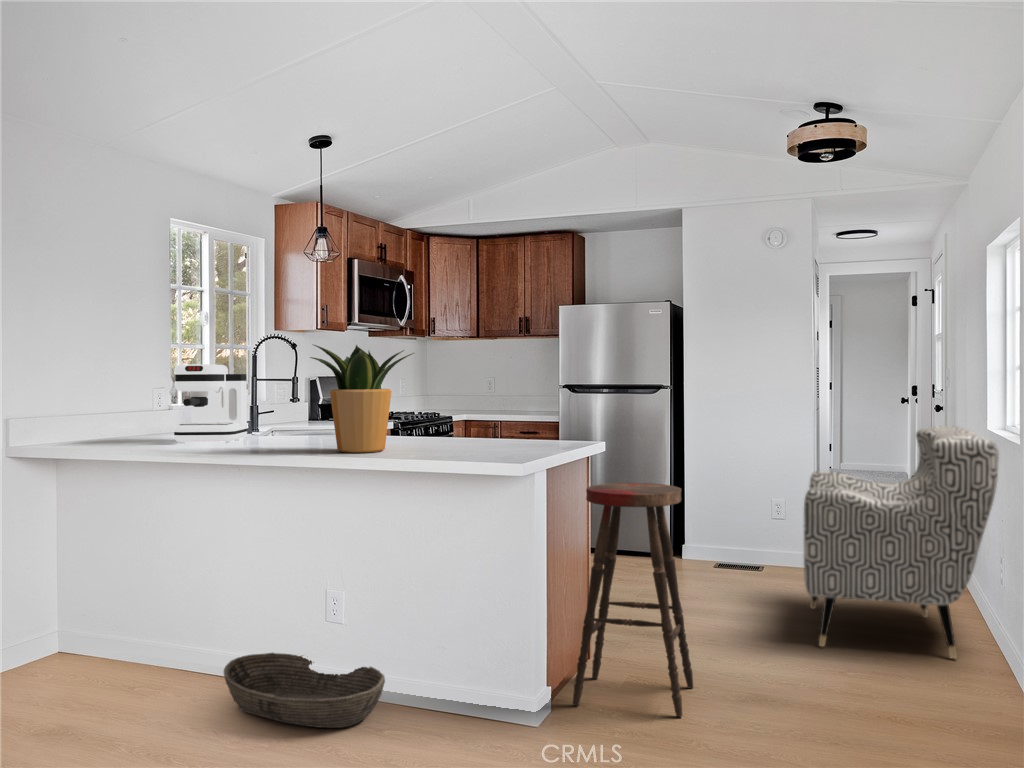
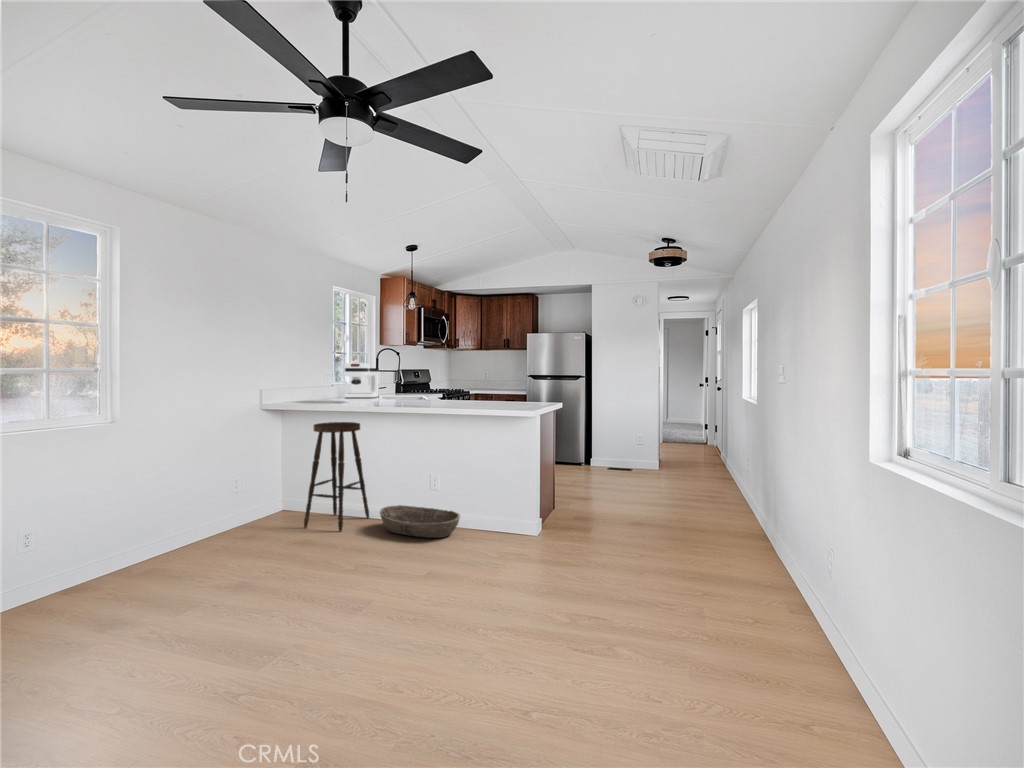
potted plant: present [310,345,414,453] -> none [419,354,472,407]
armchair: present [804,426,999,658] -> none [655,397,747,507]
bar stool: present [573,483,693,717] -> present [304,422,369,531]

